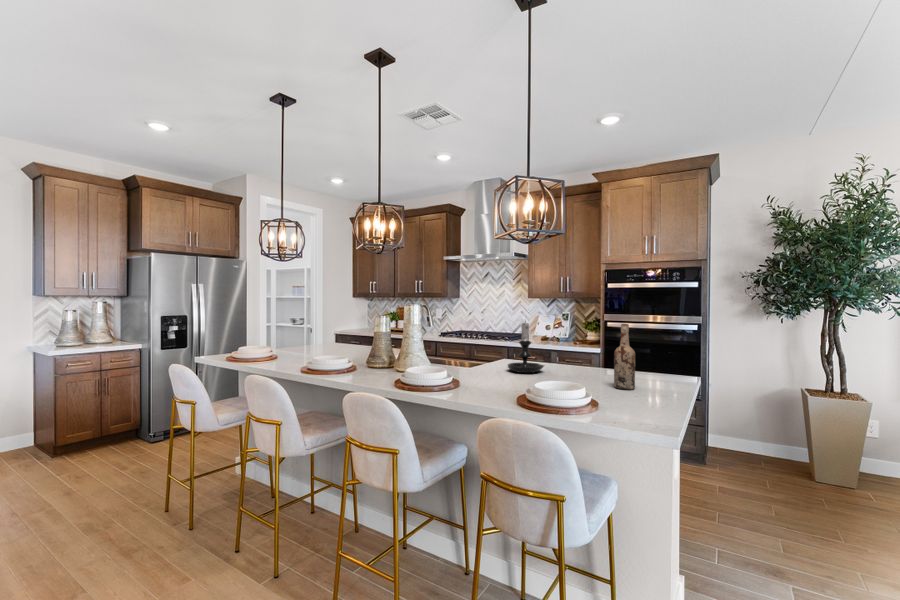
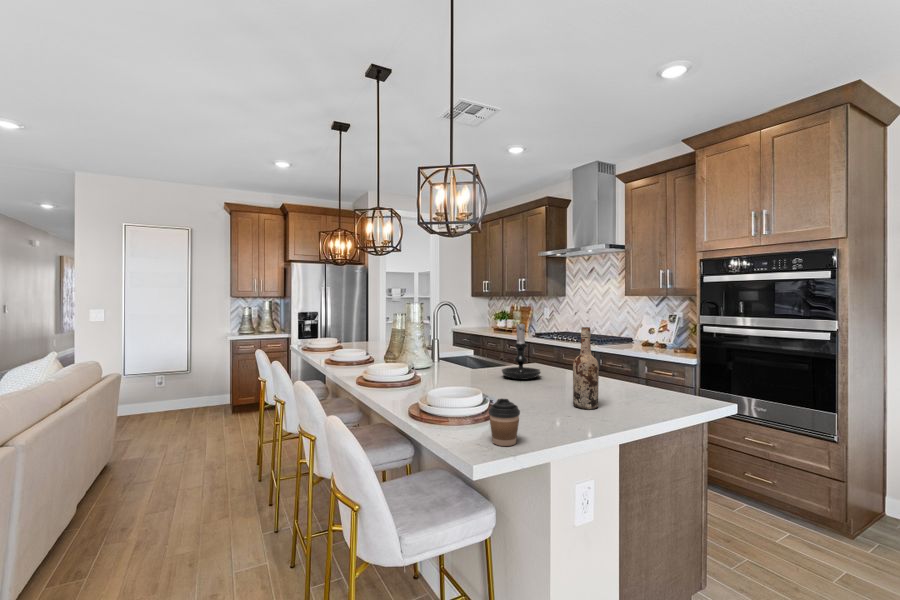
coffee cup: none [625,382,653,420] -> present [489,399,520,446]

